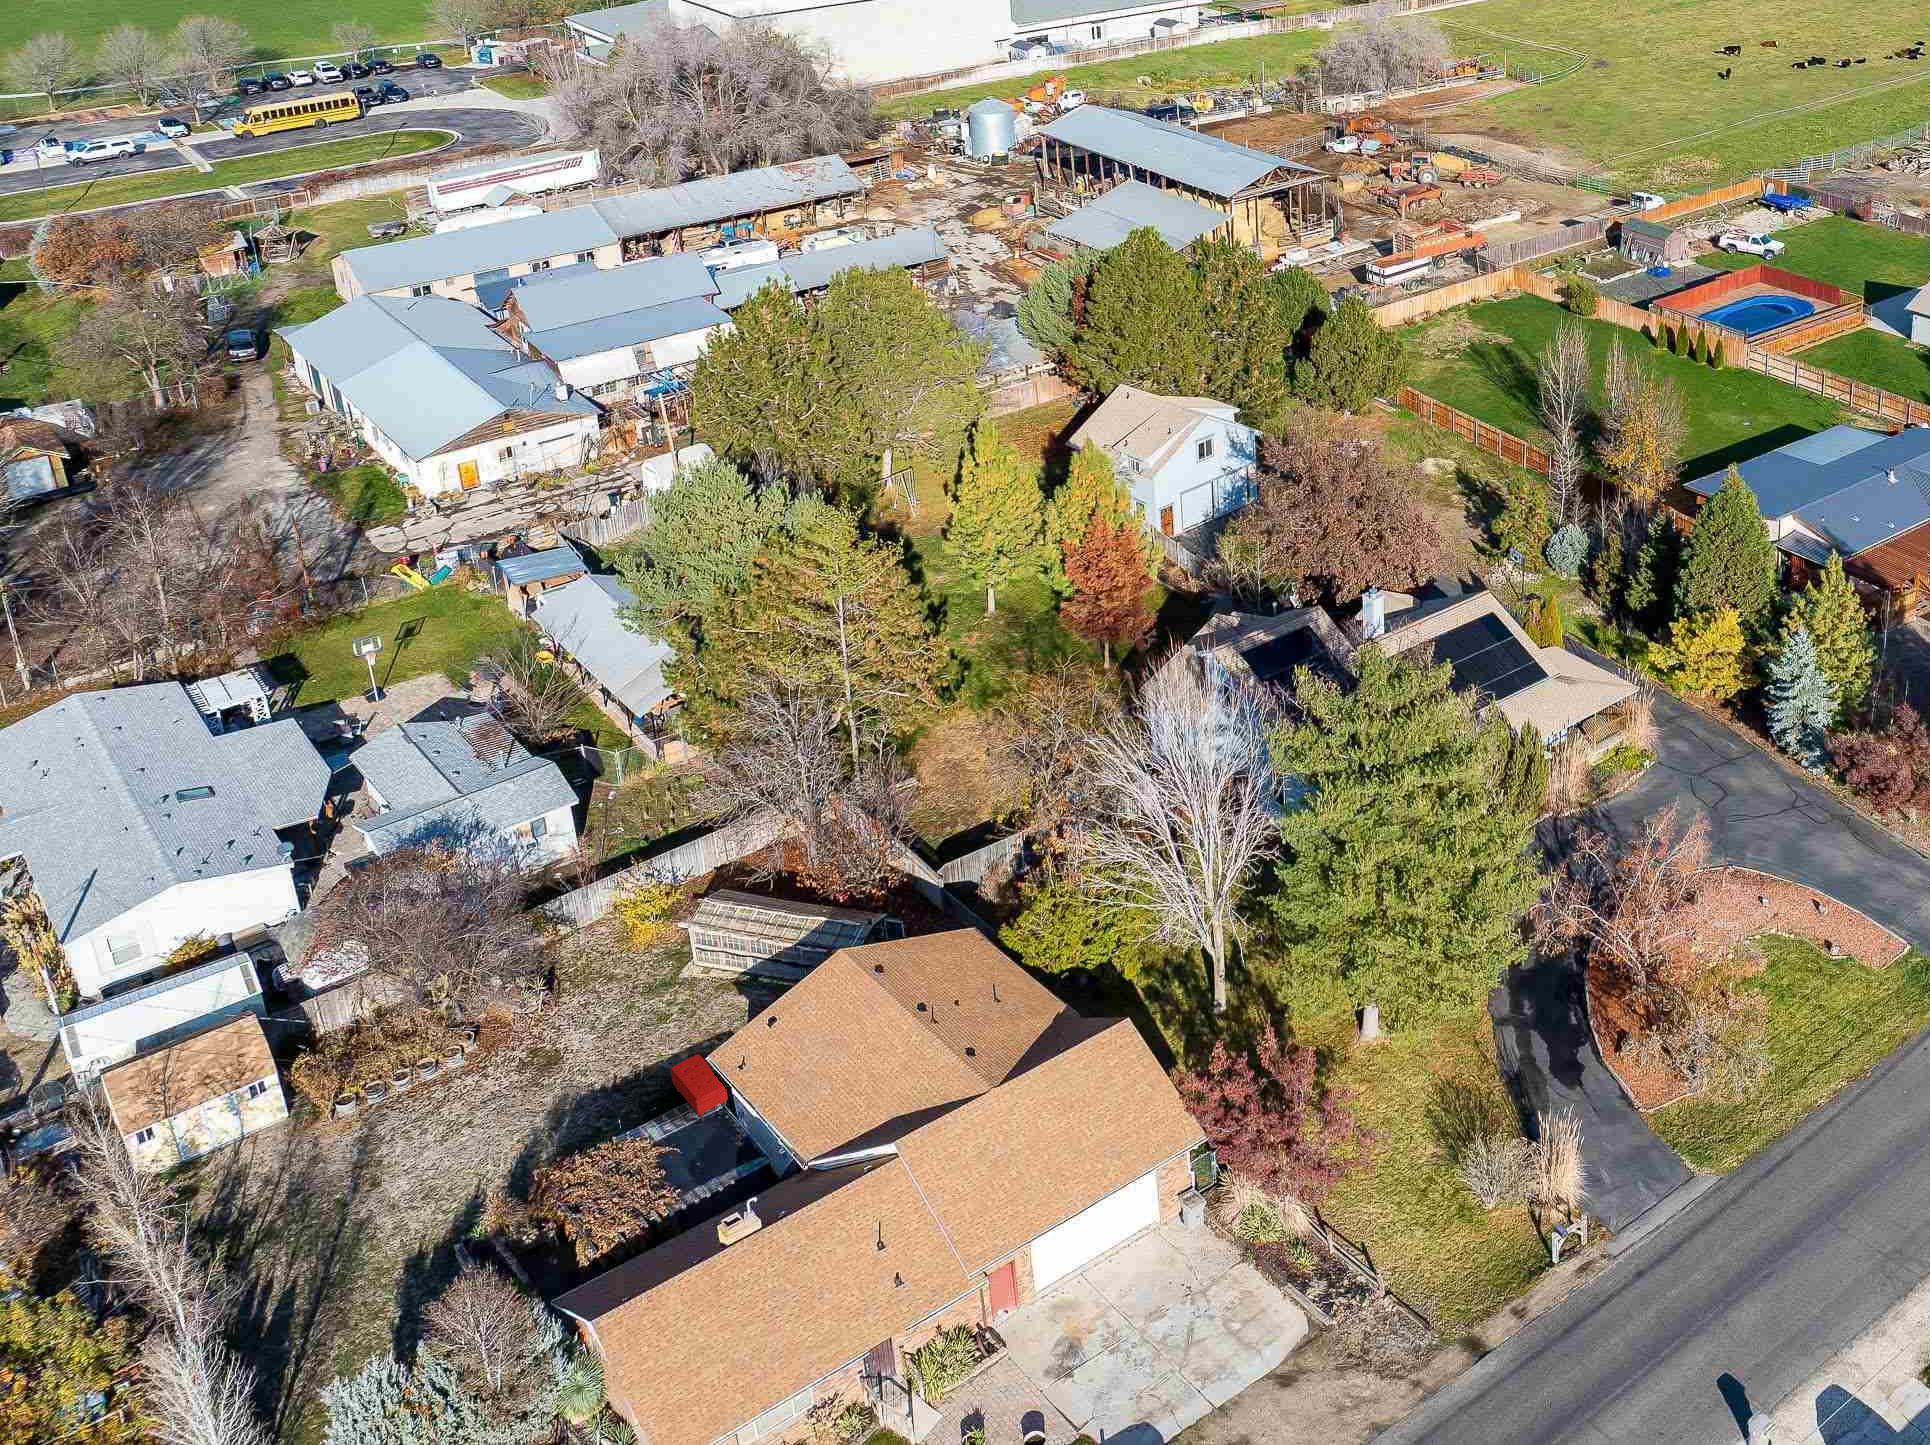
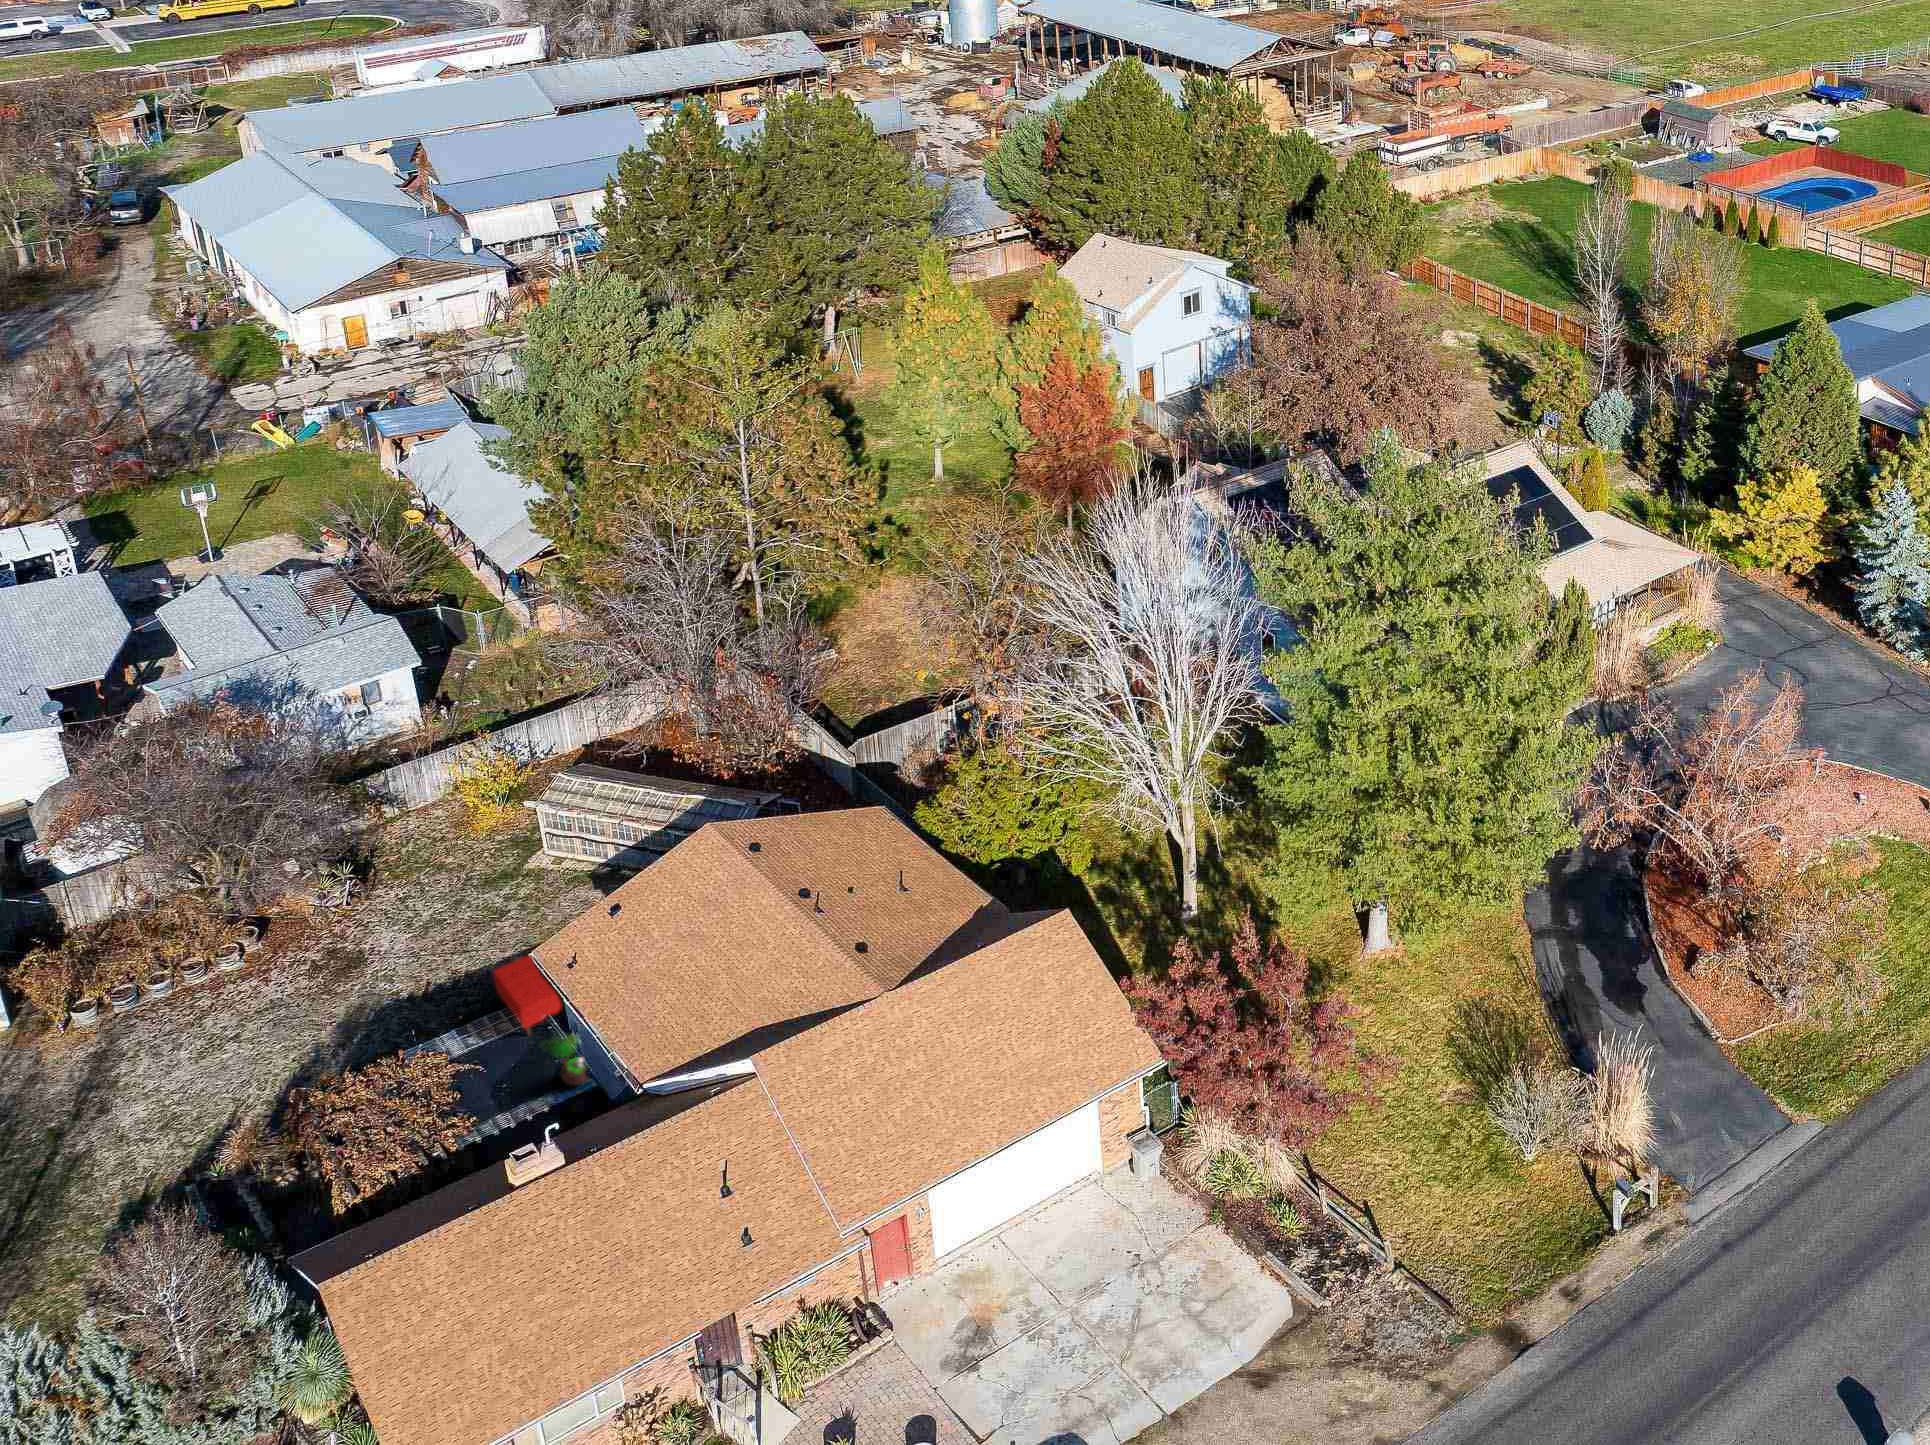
potted tree: none [718,1117,757,1161] -> present [543,1036,587,1085]

